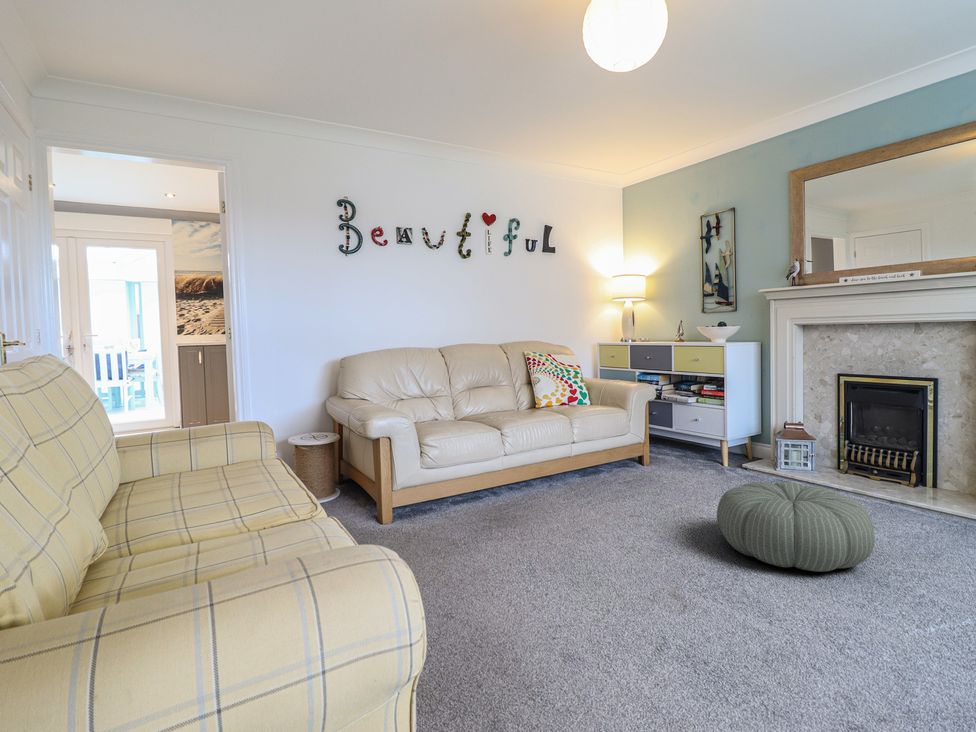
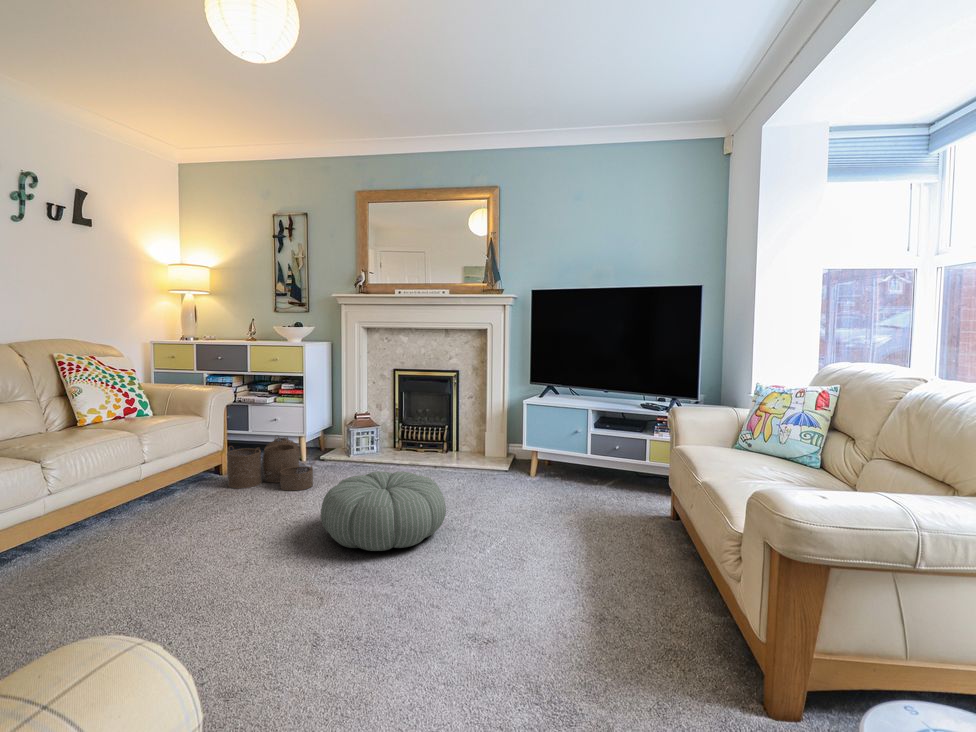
woven basket: none [645,436,726,492] -> present [227,437,313,491]

